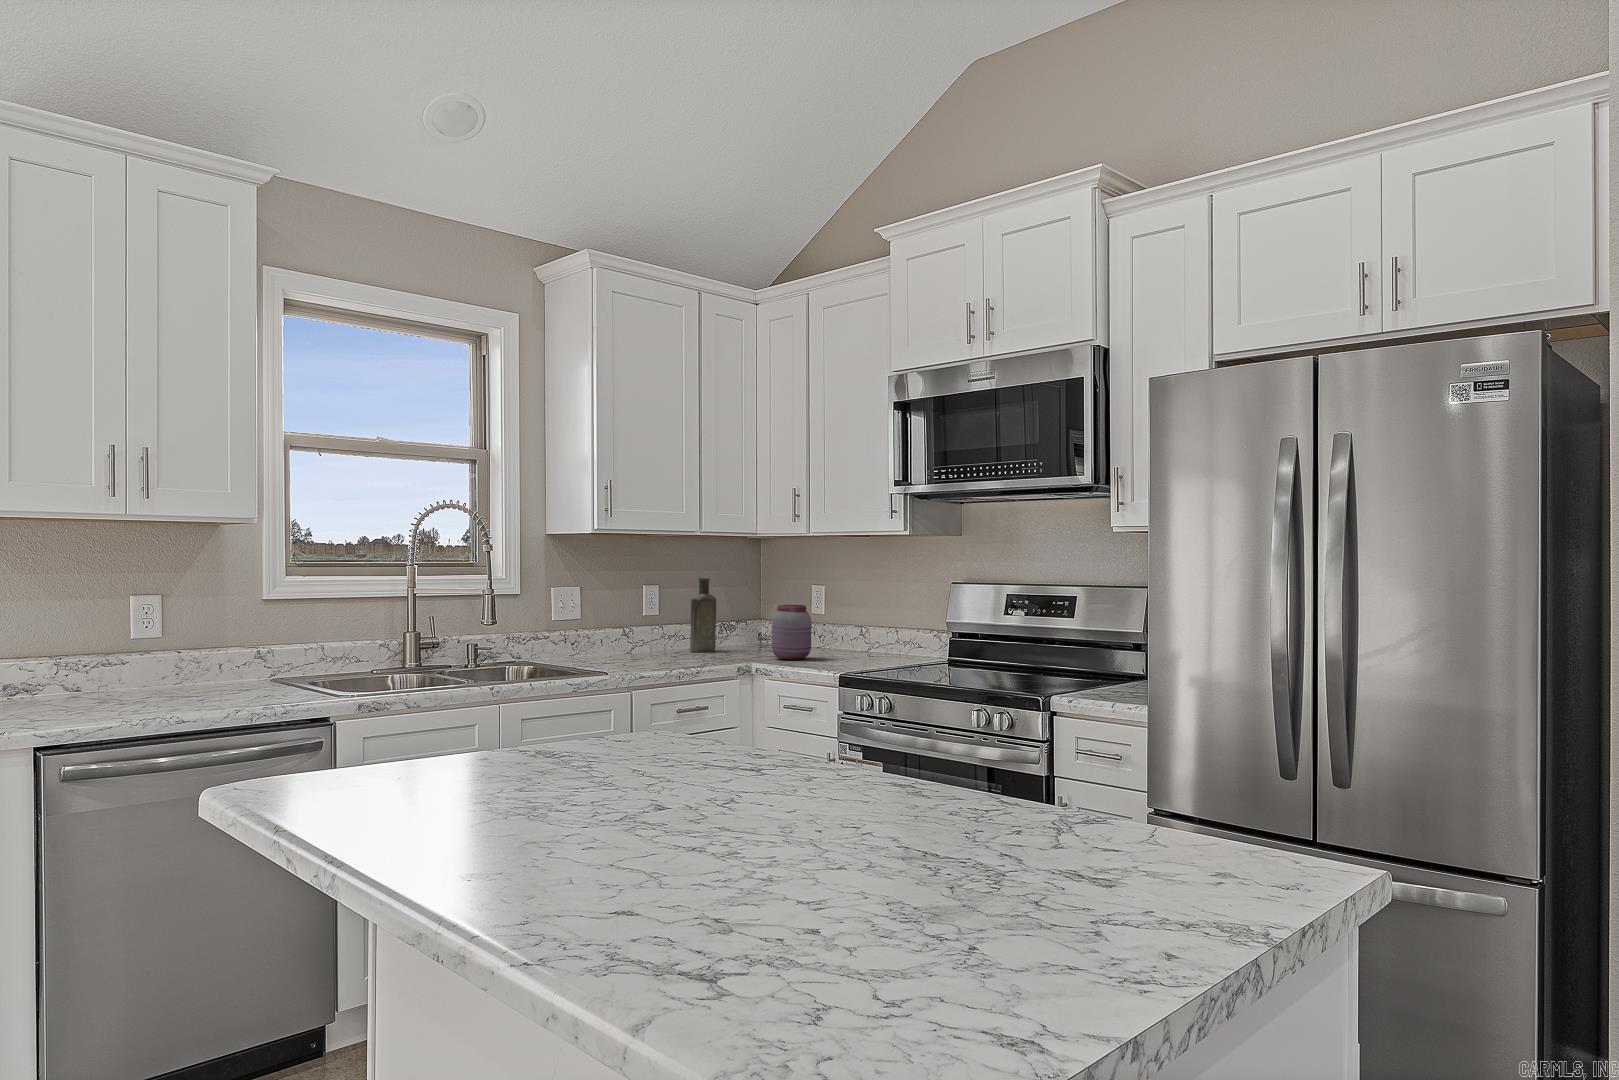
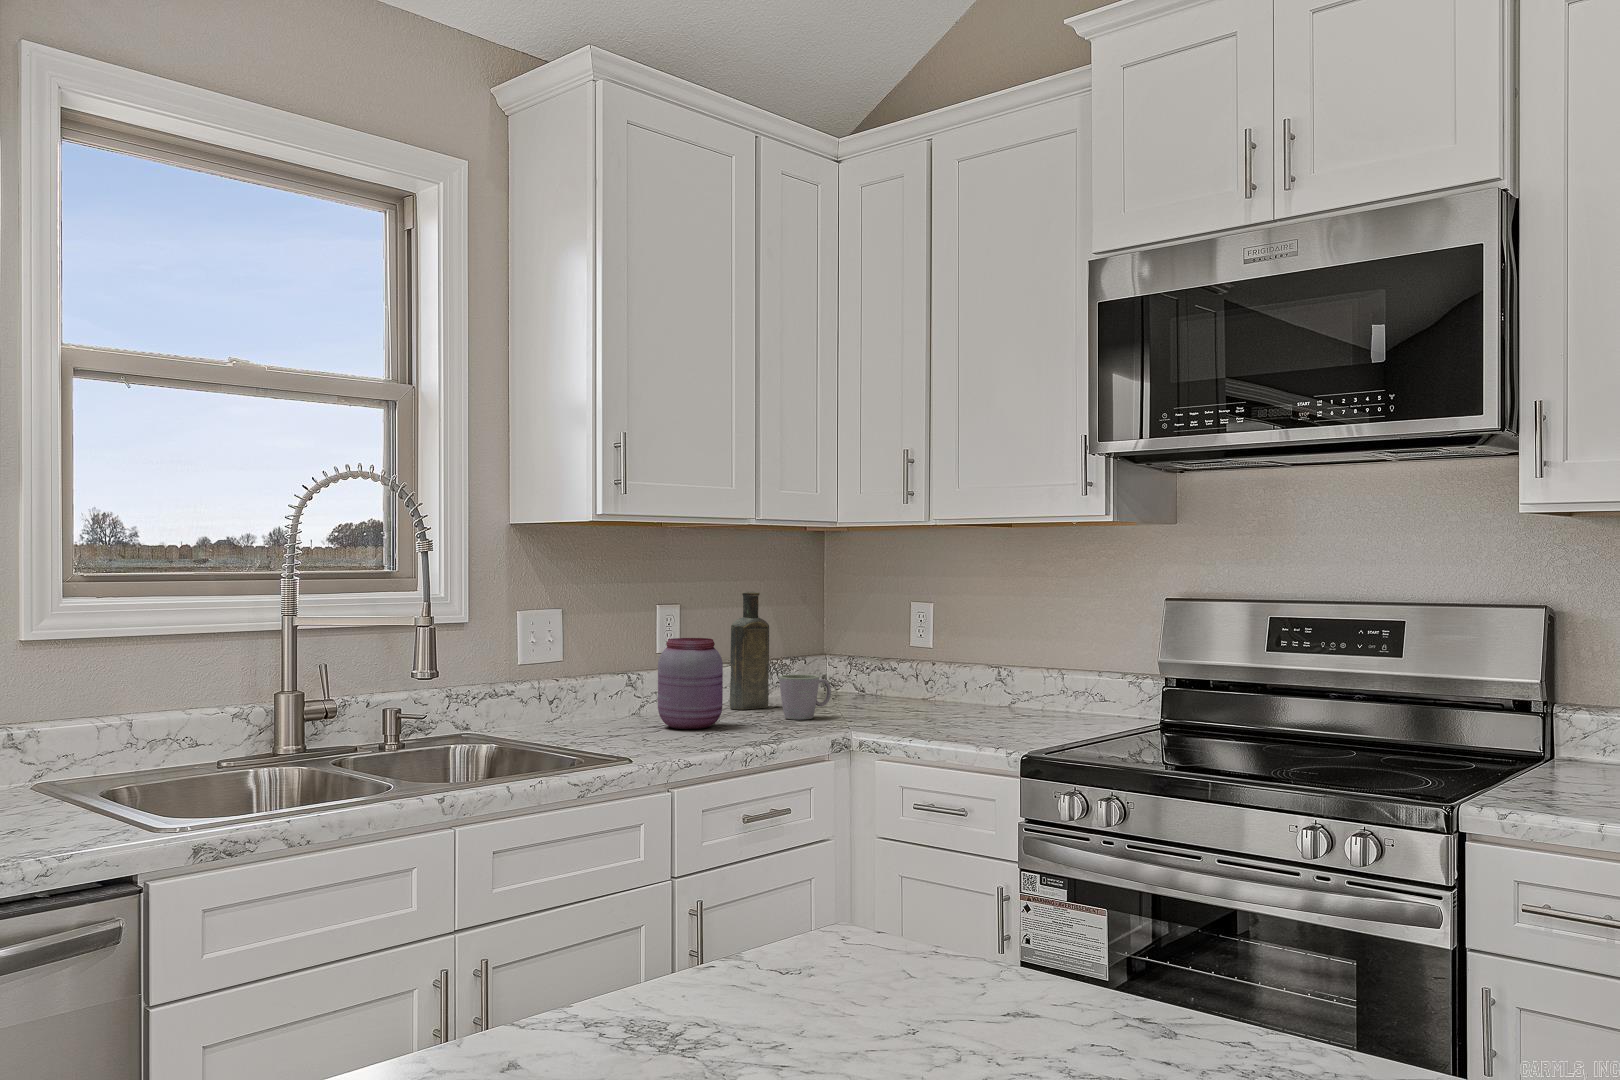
jar: present [772,605,811,660] -> present [658,638,723,729]
mug: none [716,629,749,657] -> present [779,674,831,720]

